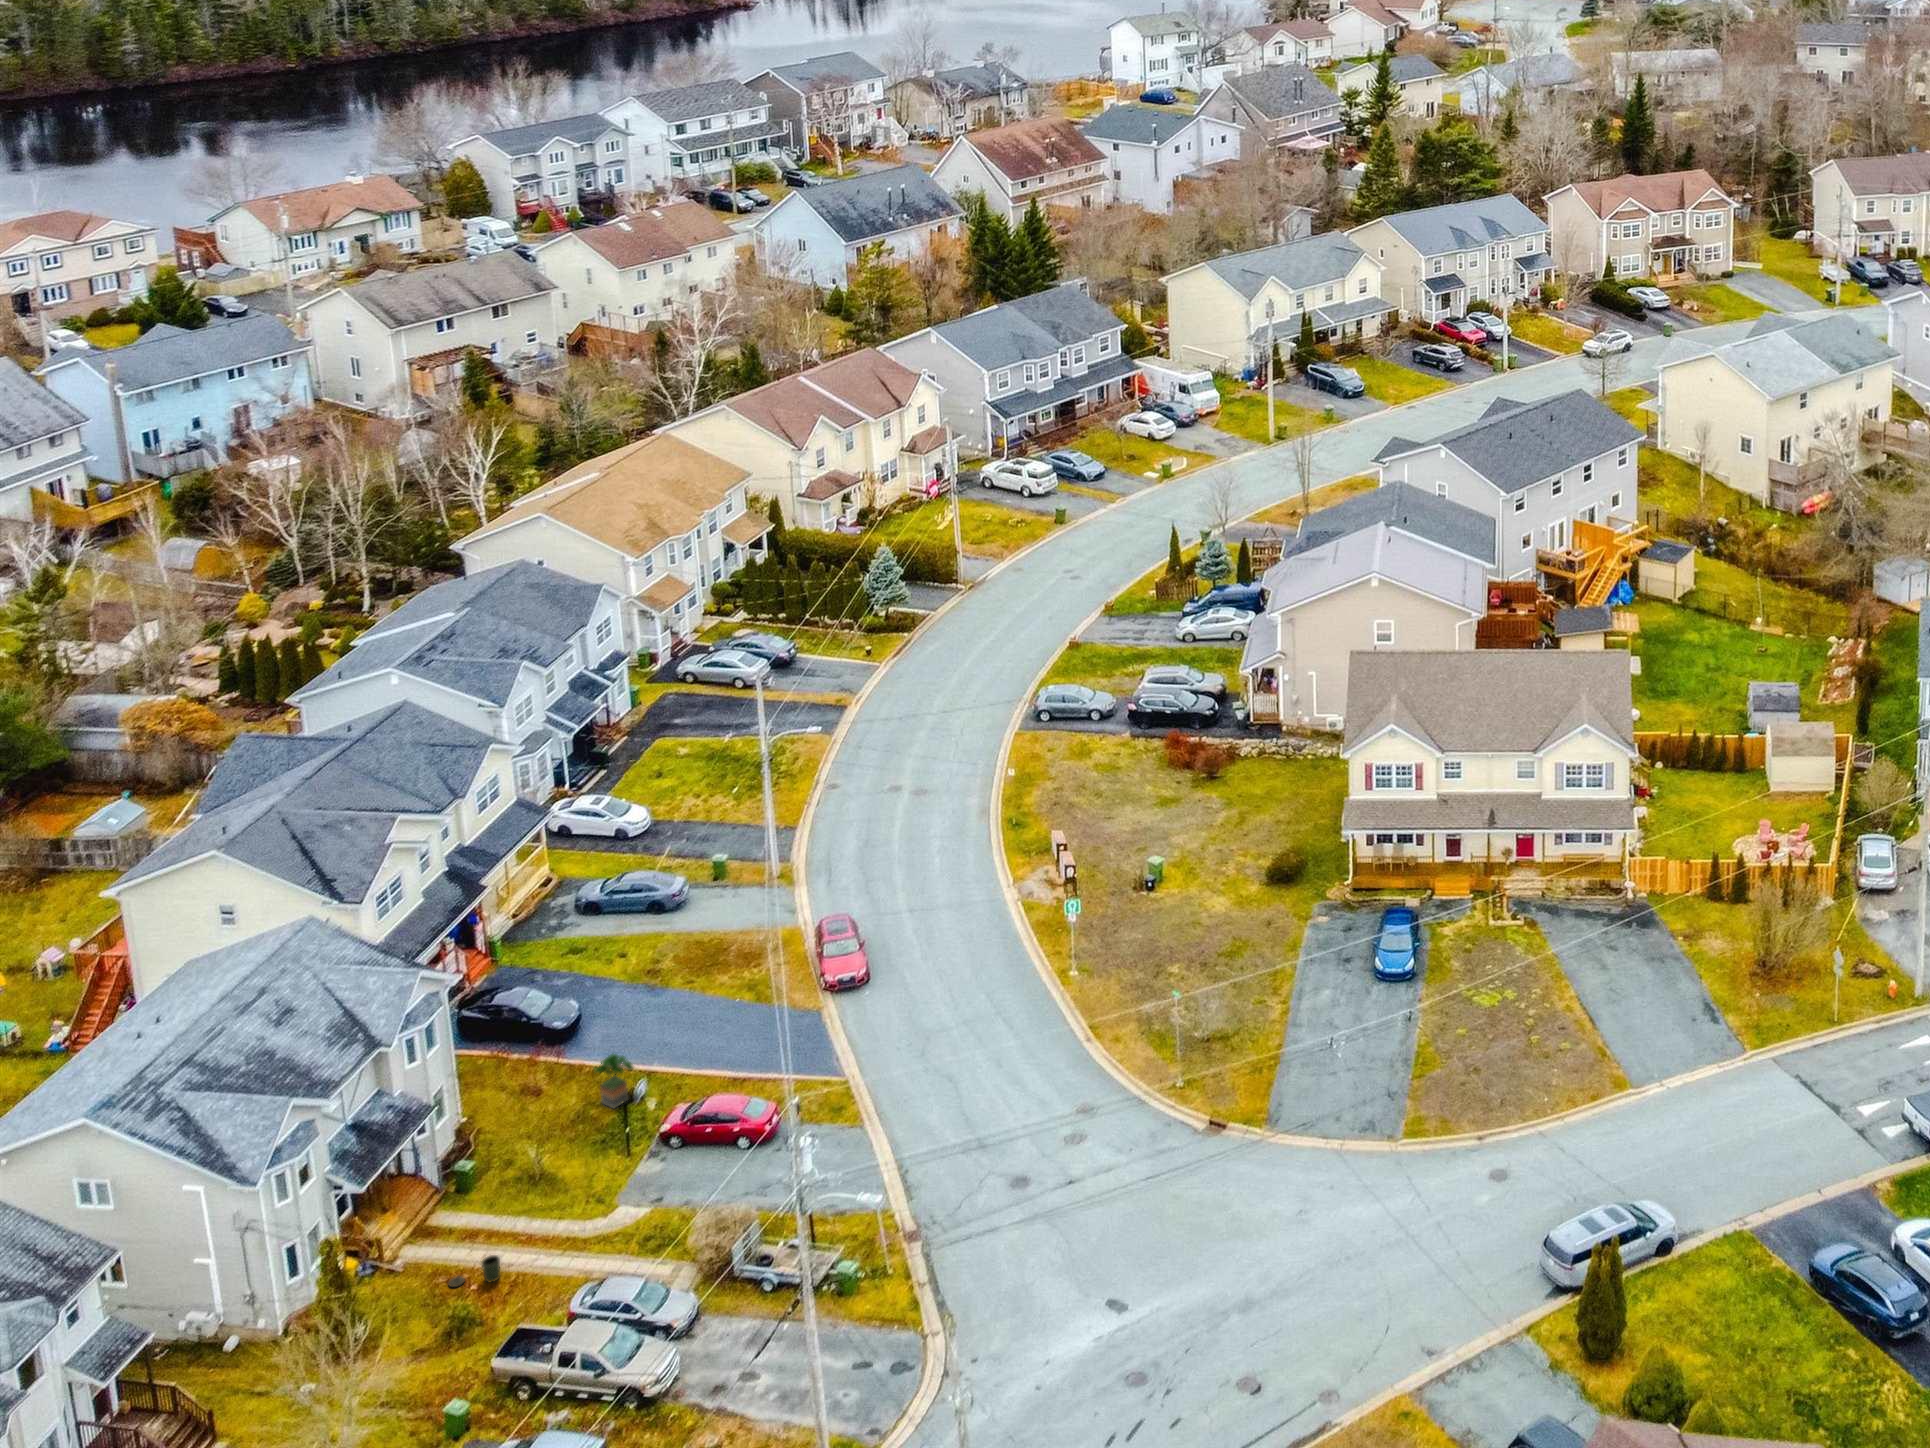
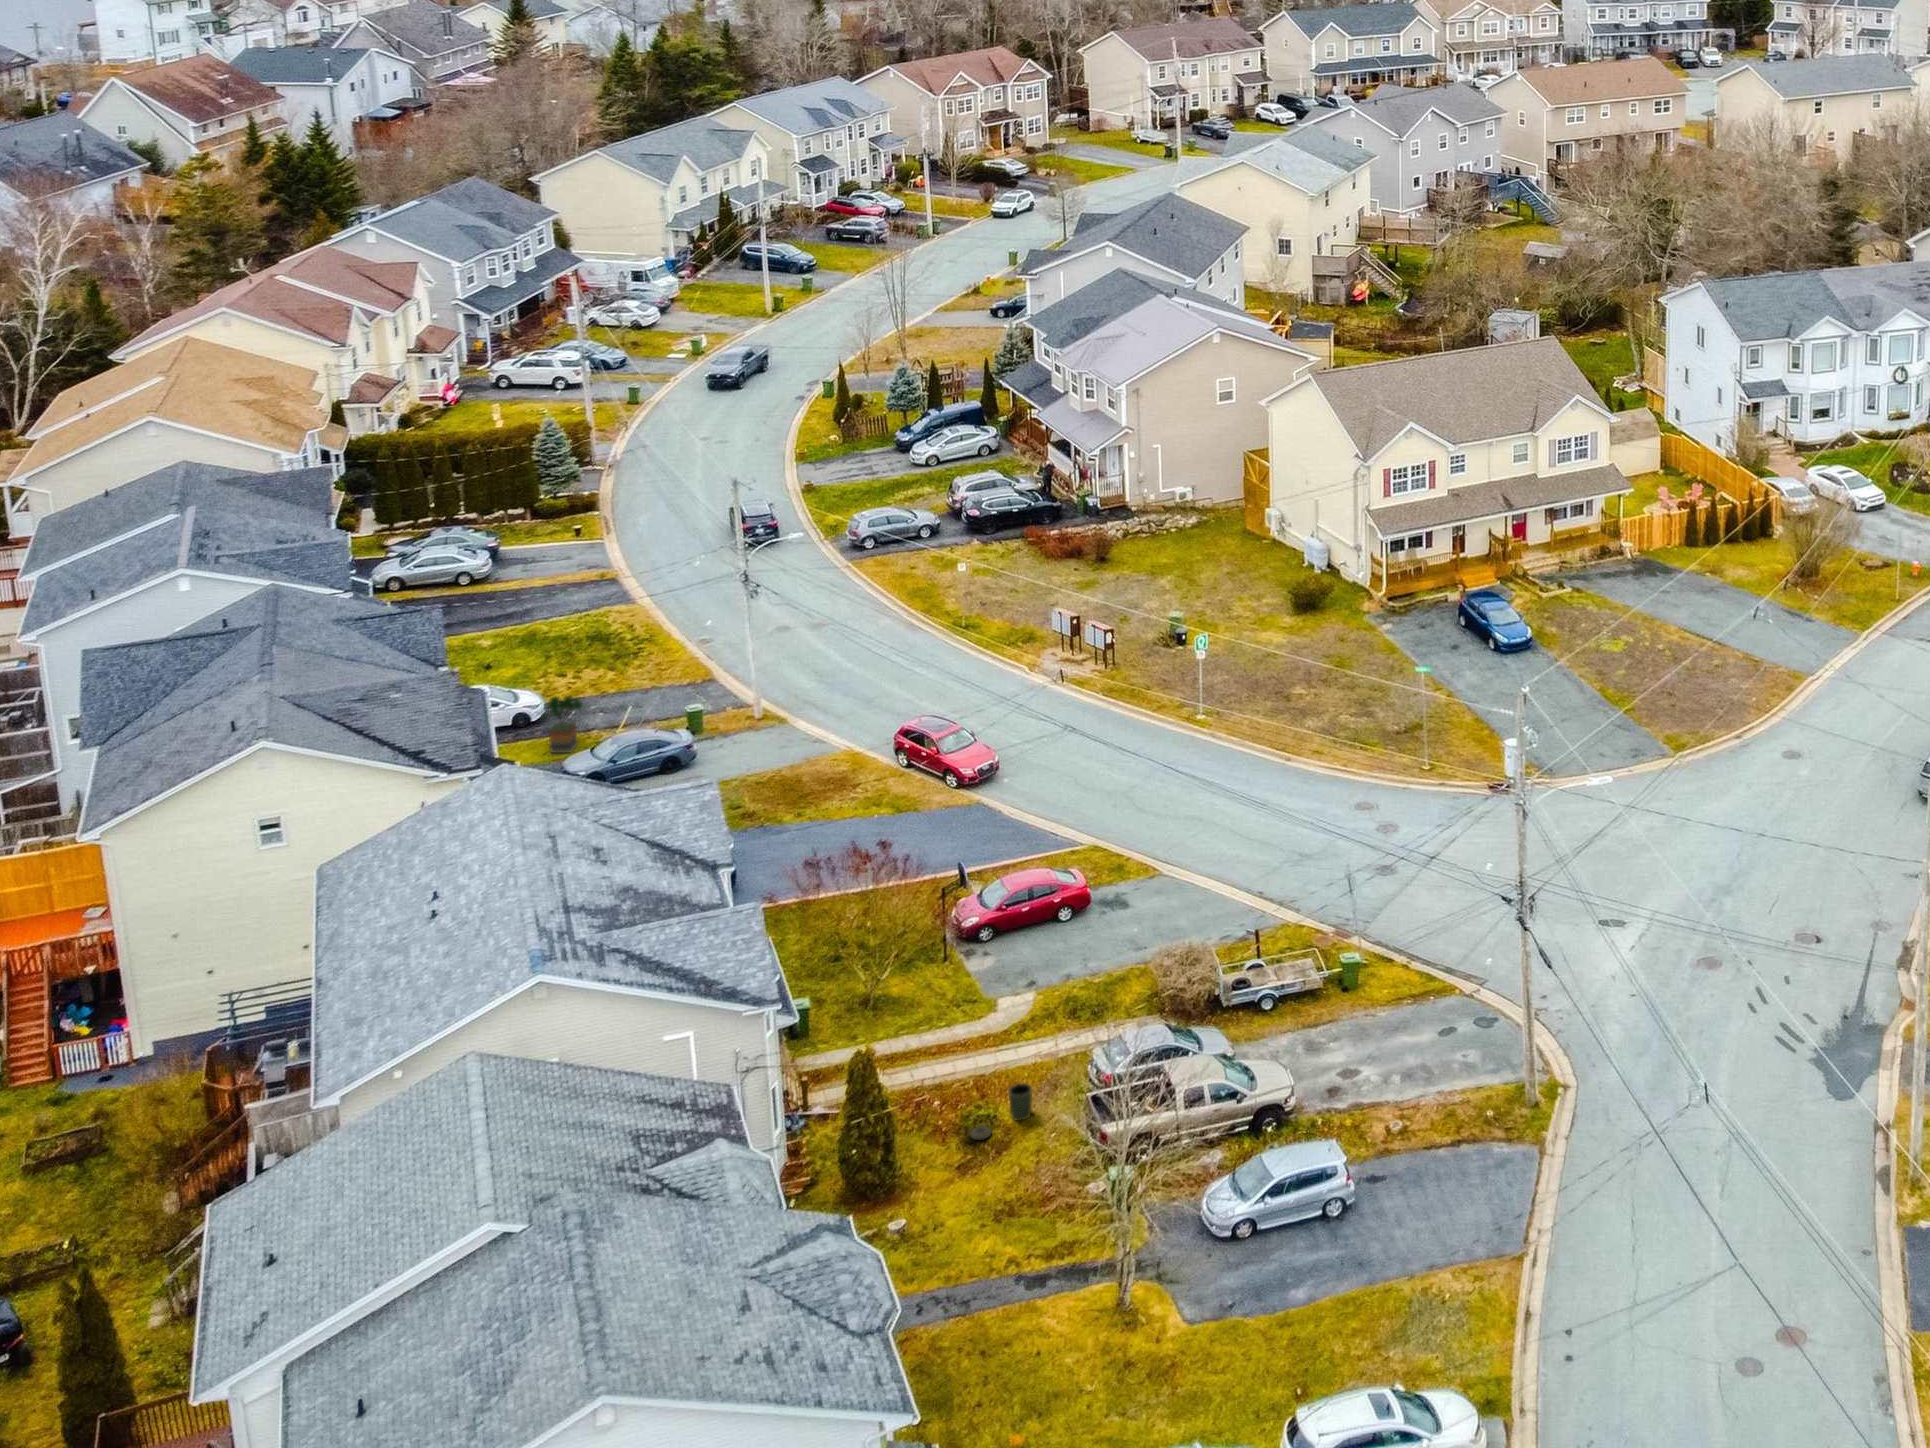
potted tree: present [594,1054,633,1108] -> present [541,696,583,753]

